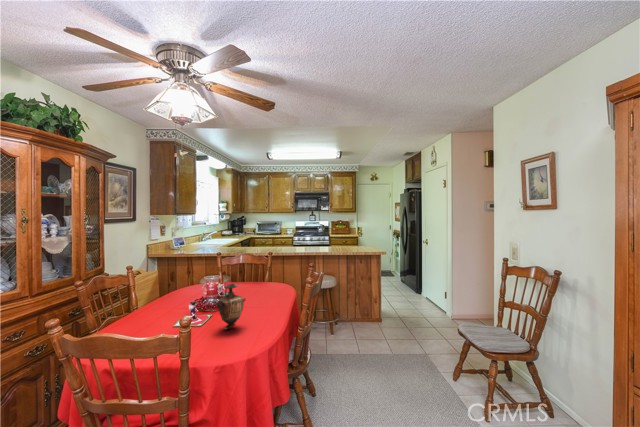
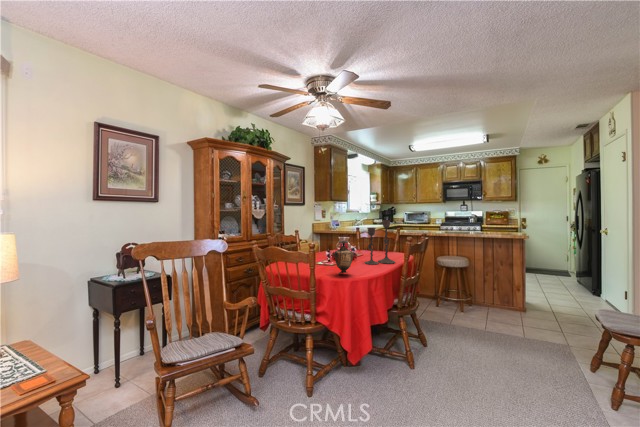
candlestick: none [245,247,278,303] -> present [365,220,395,265]

